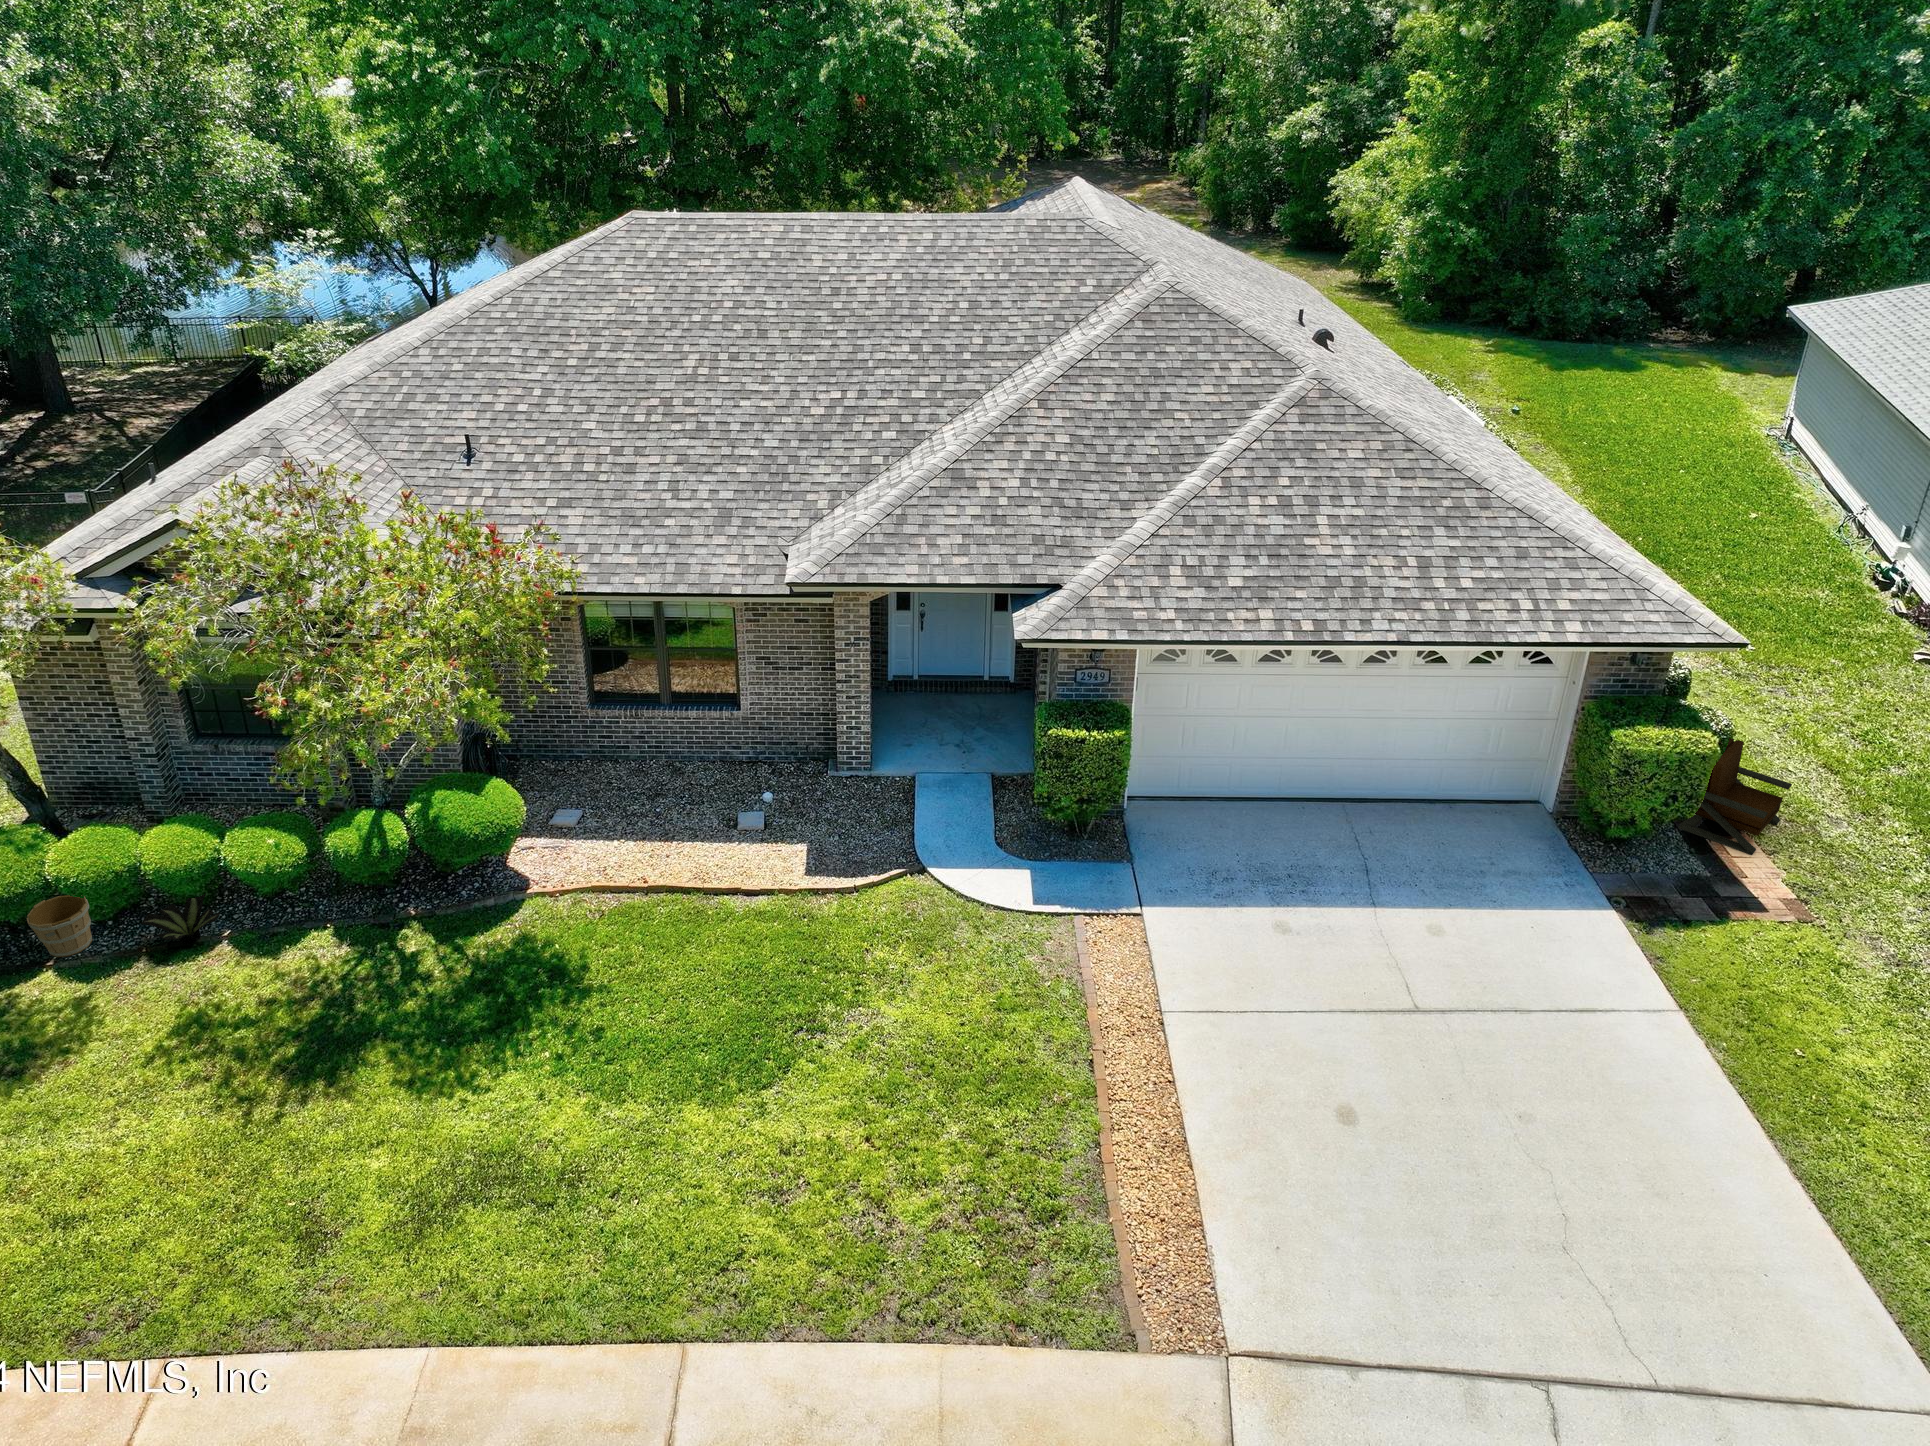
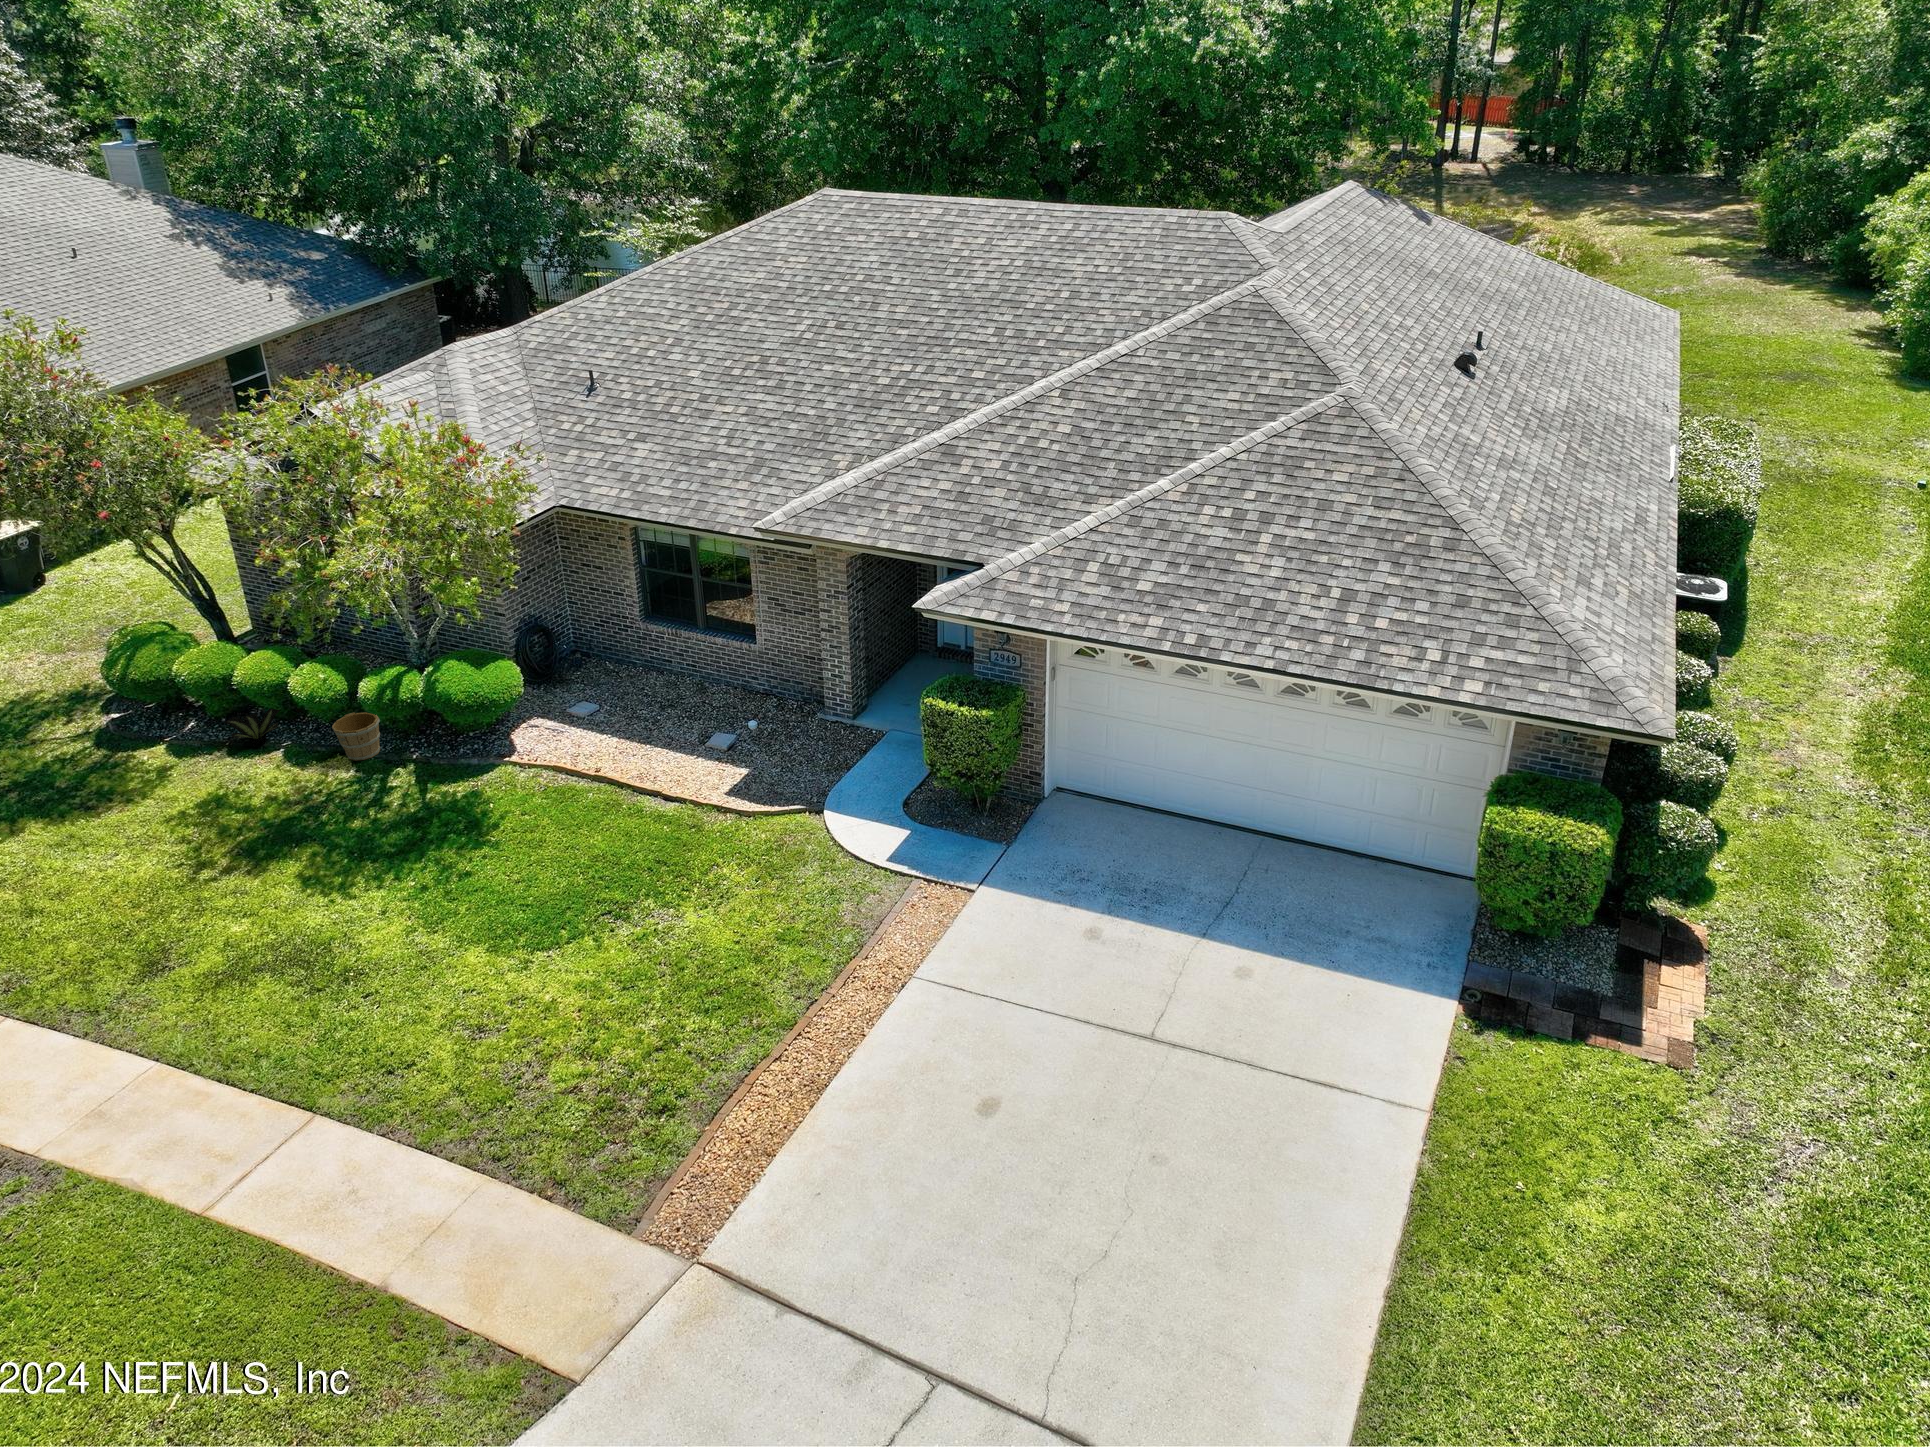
lounge chair: present [1679,738,1792,855] -> none [1615,850,1764,985]
wooden bucket: present [27,895,92,957] -> present [332,712,380,761]

